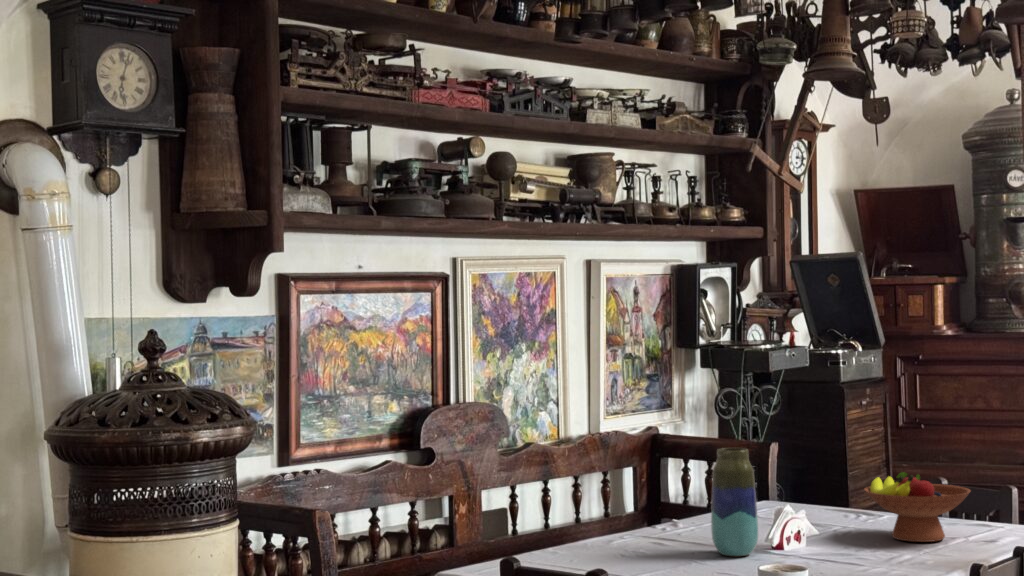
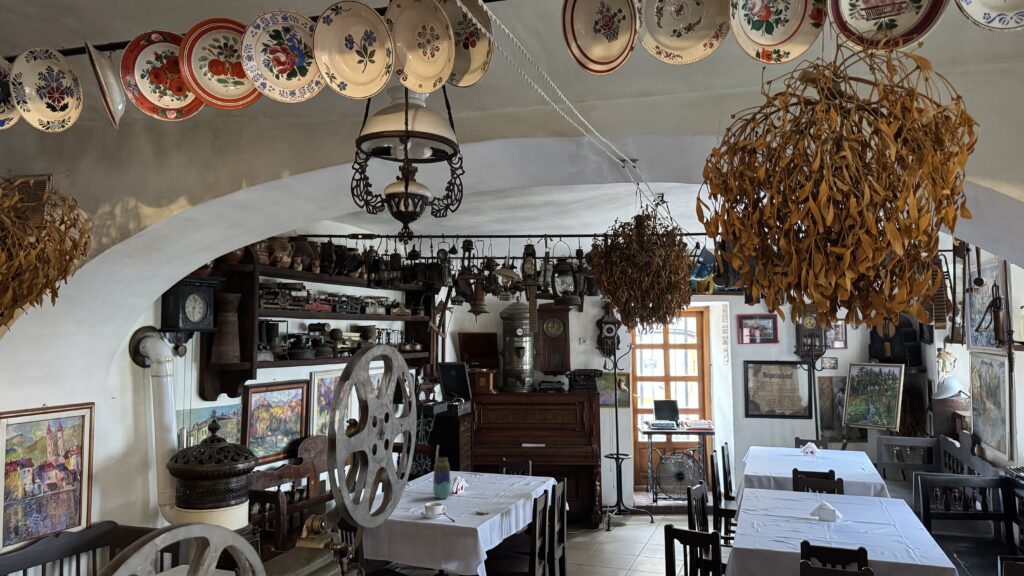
fruit bowl: present [865,472,971,542] -> none [484,462,521,488]

